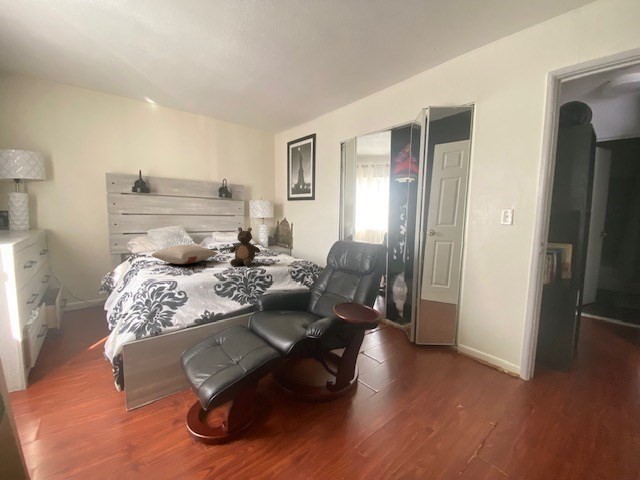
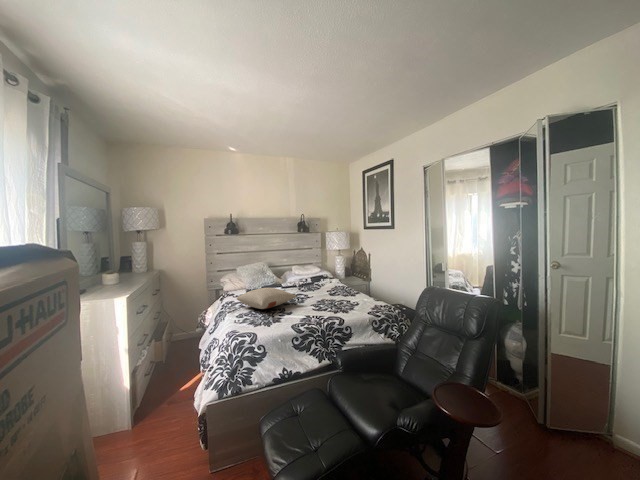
stuffed bear: present [230,227,260,266] -> none [308,270,339,313]

